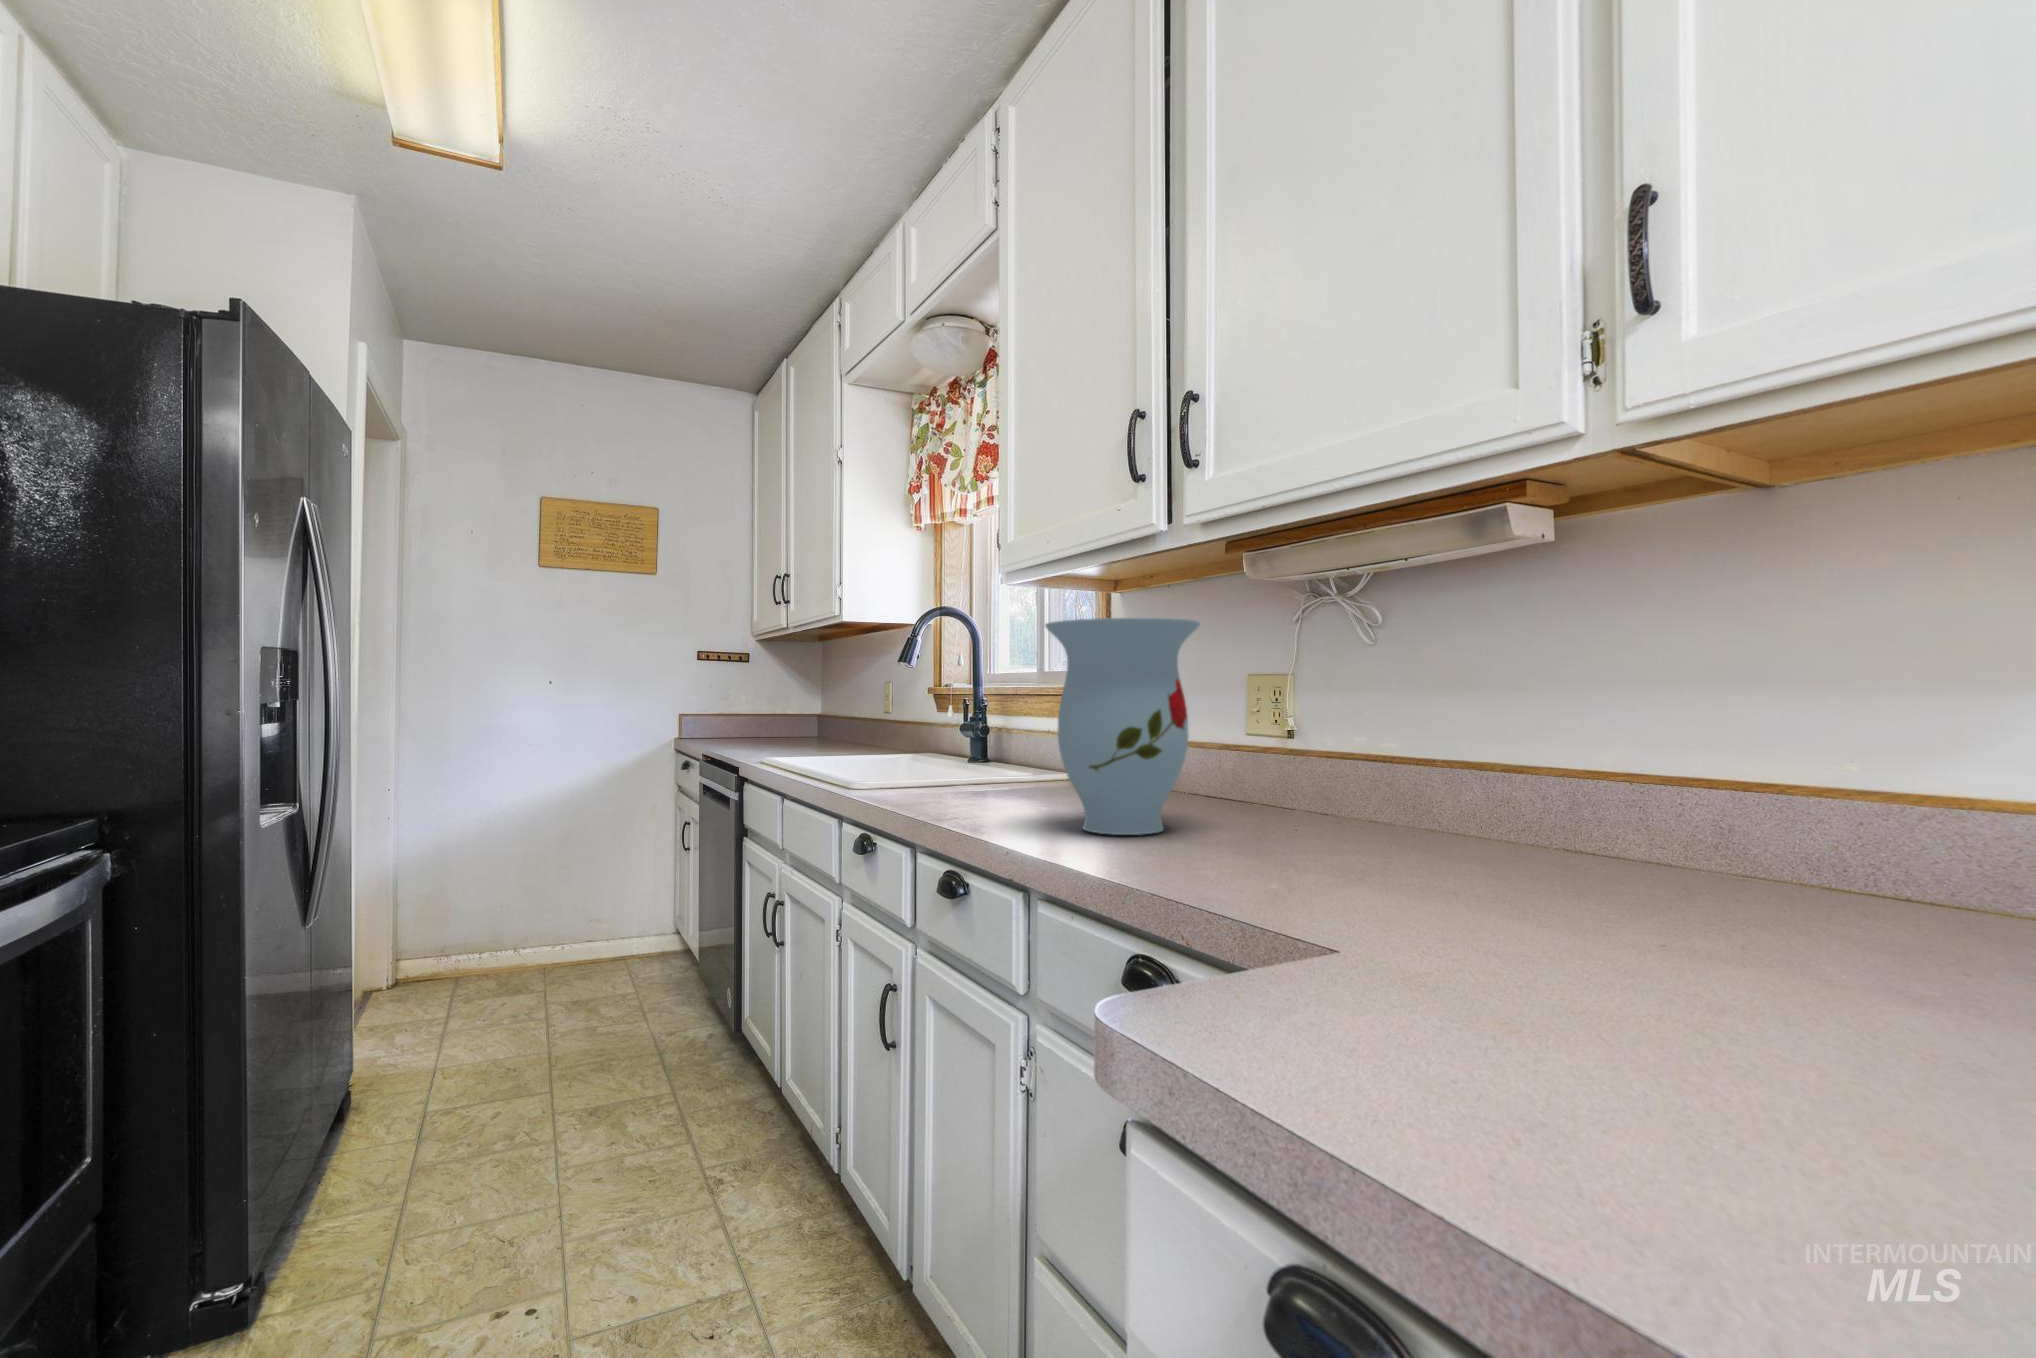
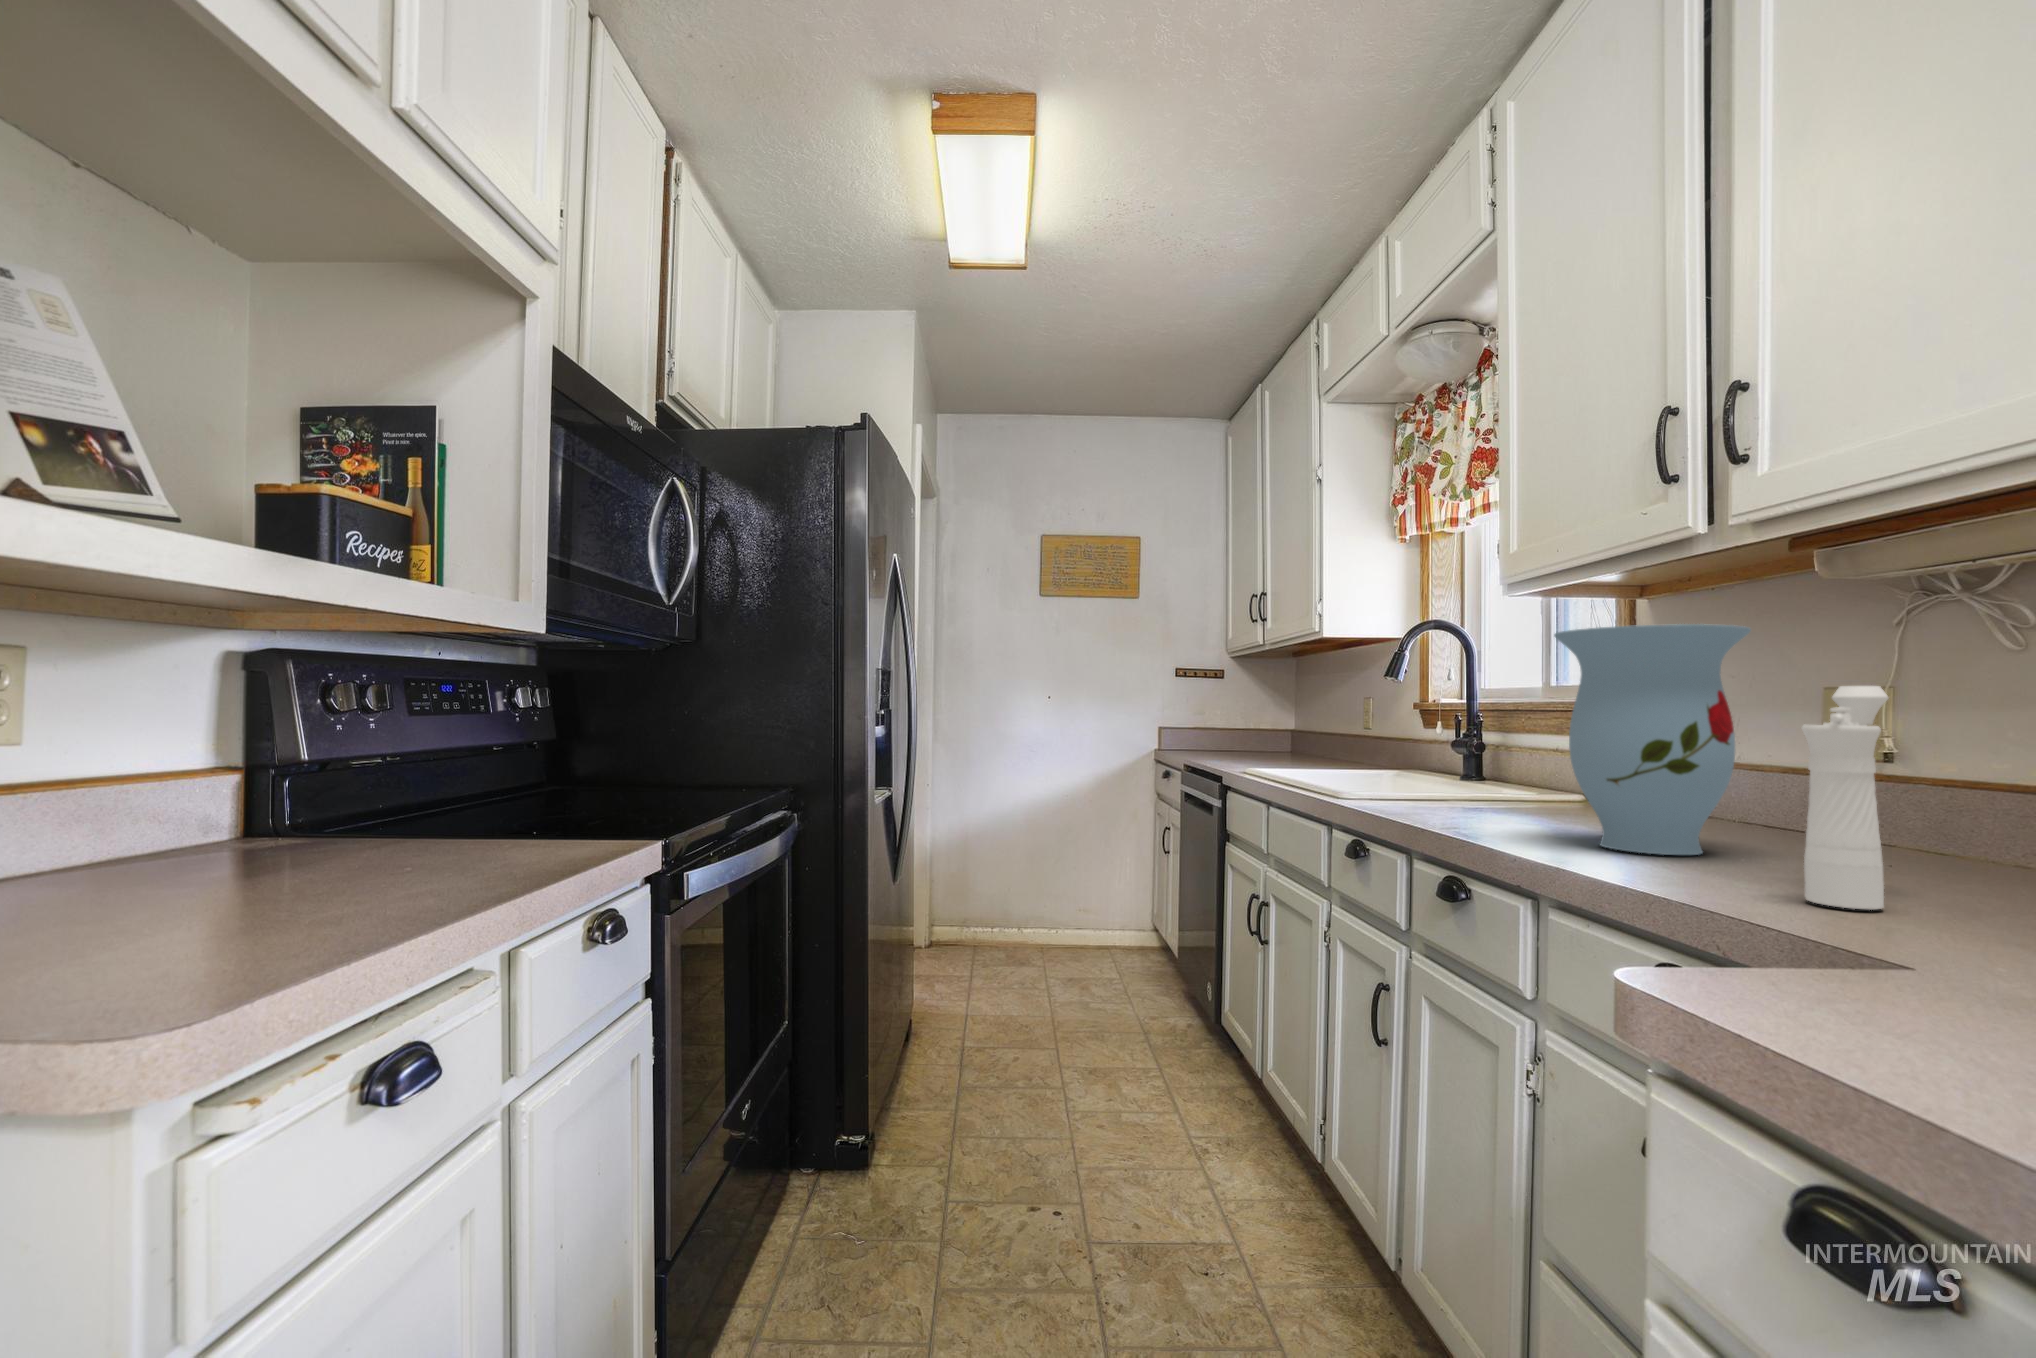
pepper mill: none [1243,677,1302,883] -> present [1802,686,1888,910]

